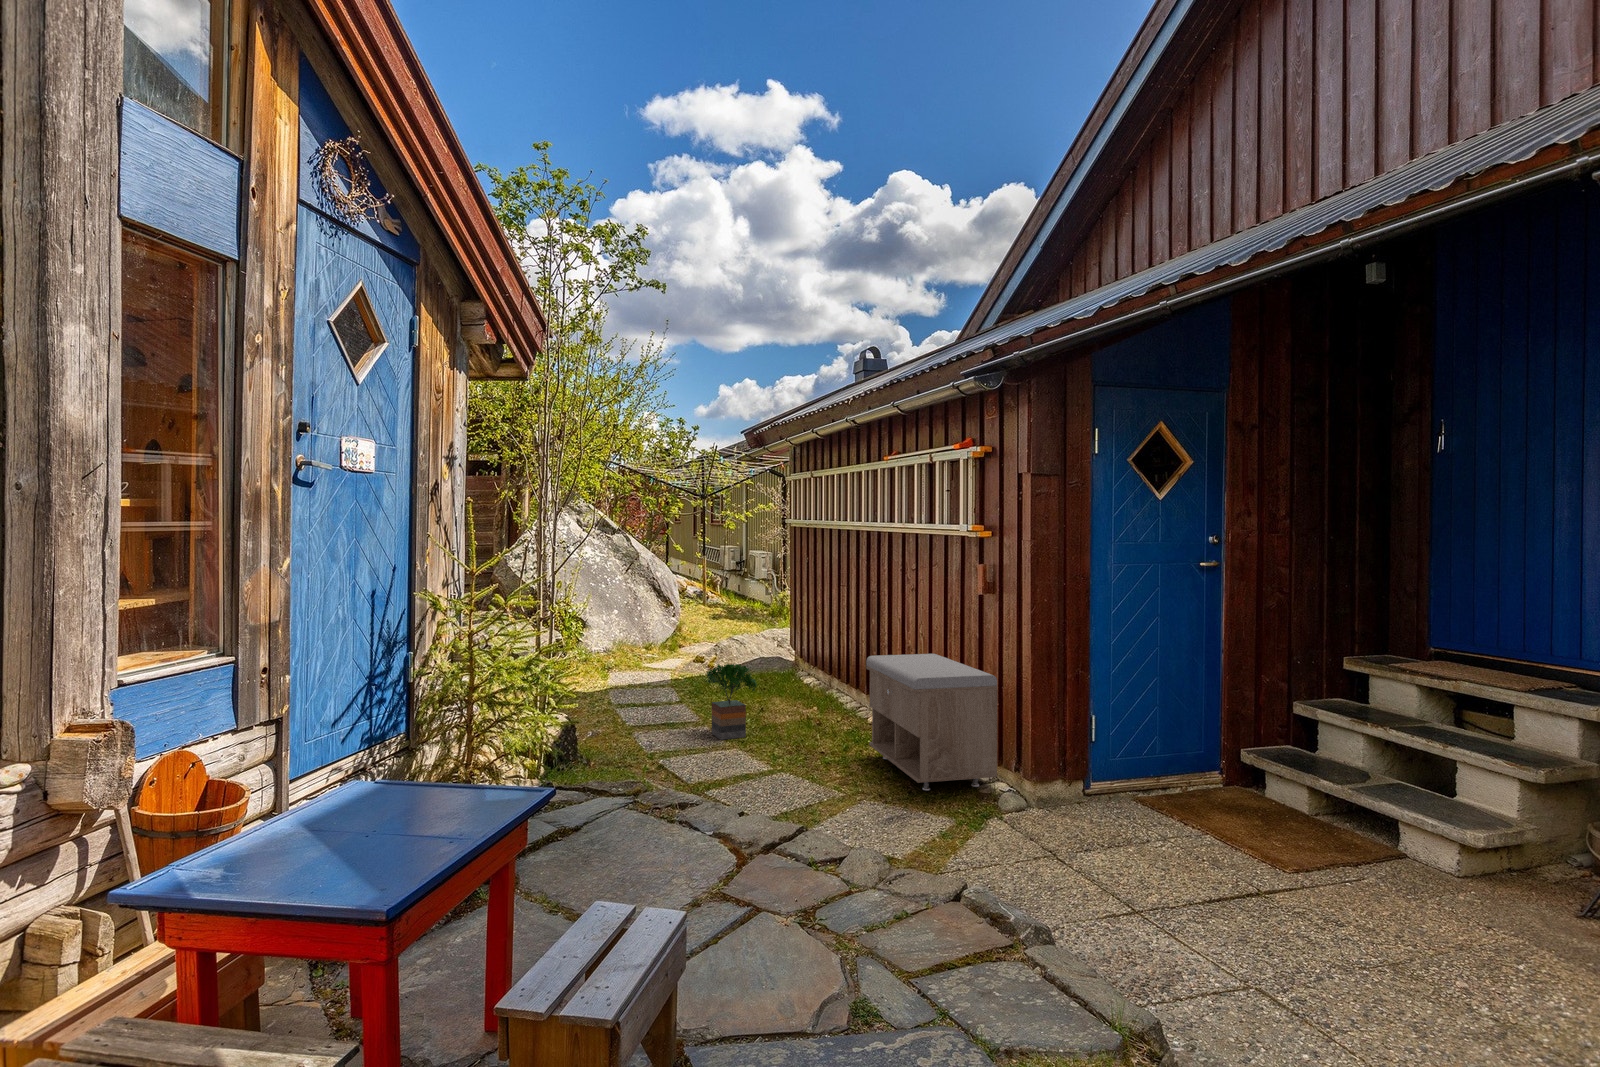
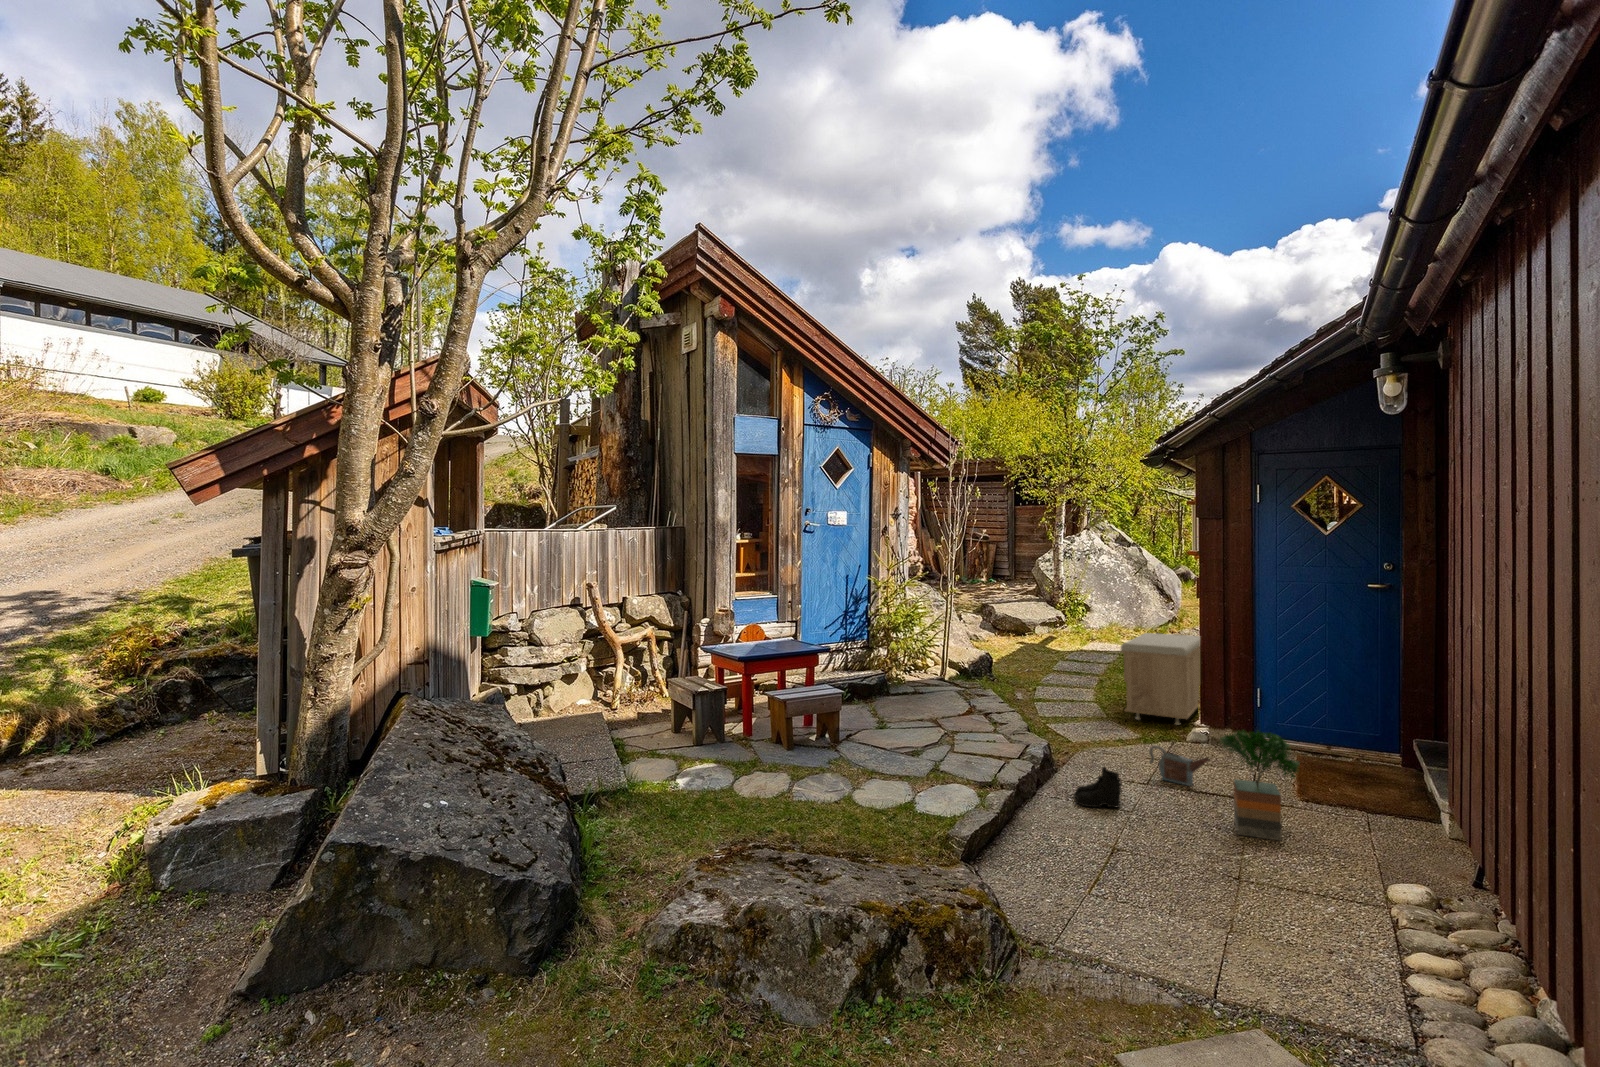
potted tree: present [706,663,757,740] -> present [1220,730,1299,841]
watering can: none [1172,847,1264,901] -> present [1149,745,1209,786]
boots: none [1228,924,1320,1019] -> present [1074,767,1122,808]

